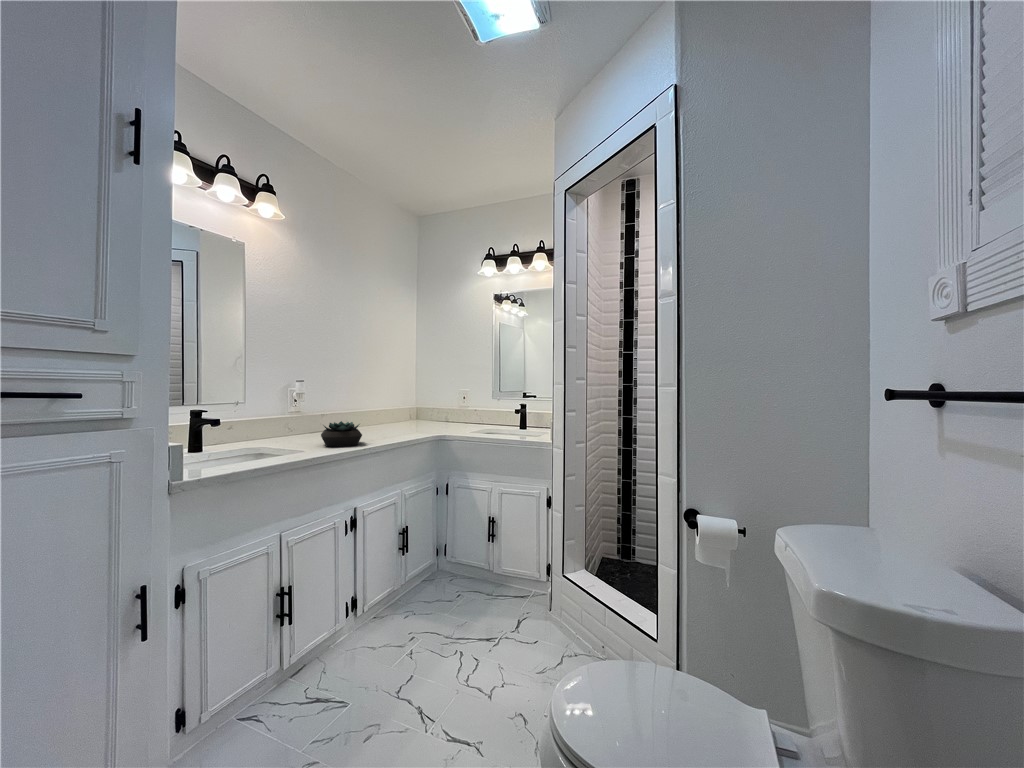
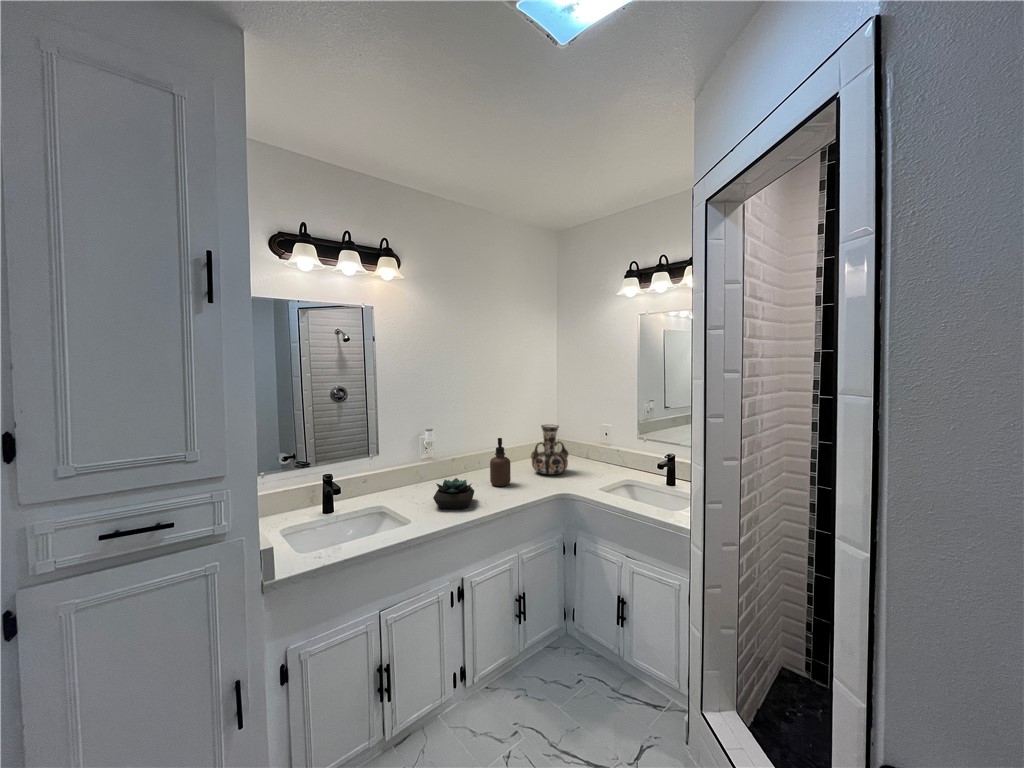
decorative vase: none [402,386,435,430] -> present [531,425,568,475]
soap dispenser: none [368,391,388,436] -> present [490,438,511,486]

